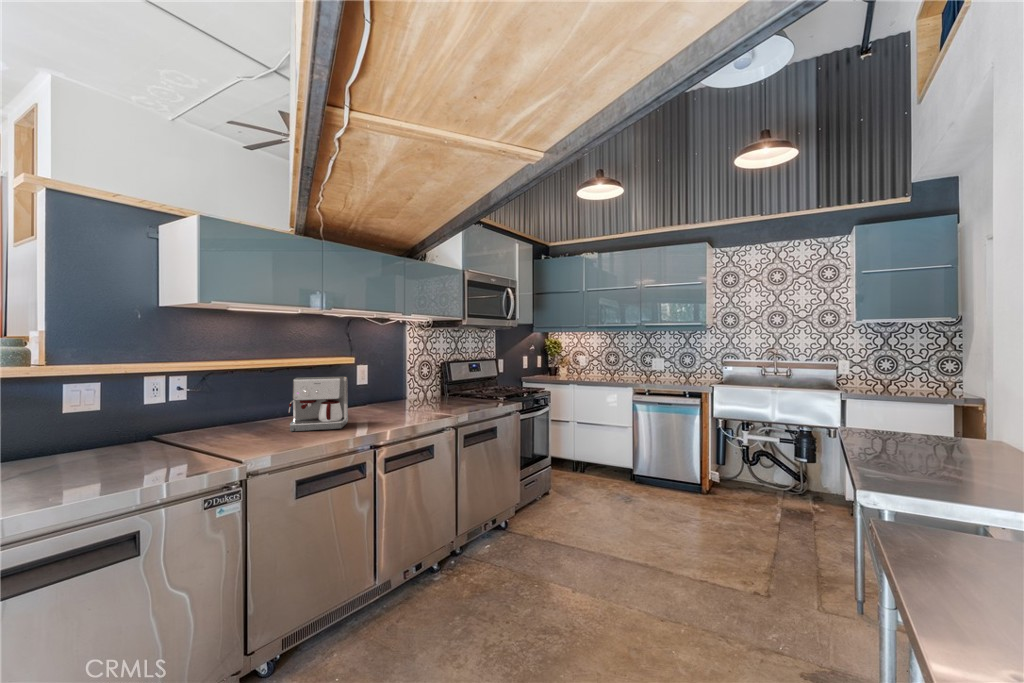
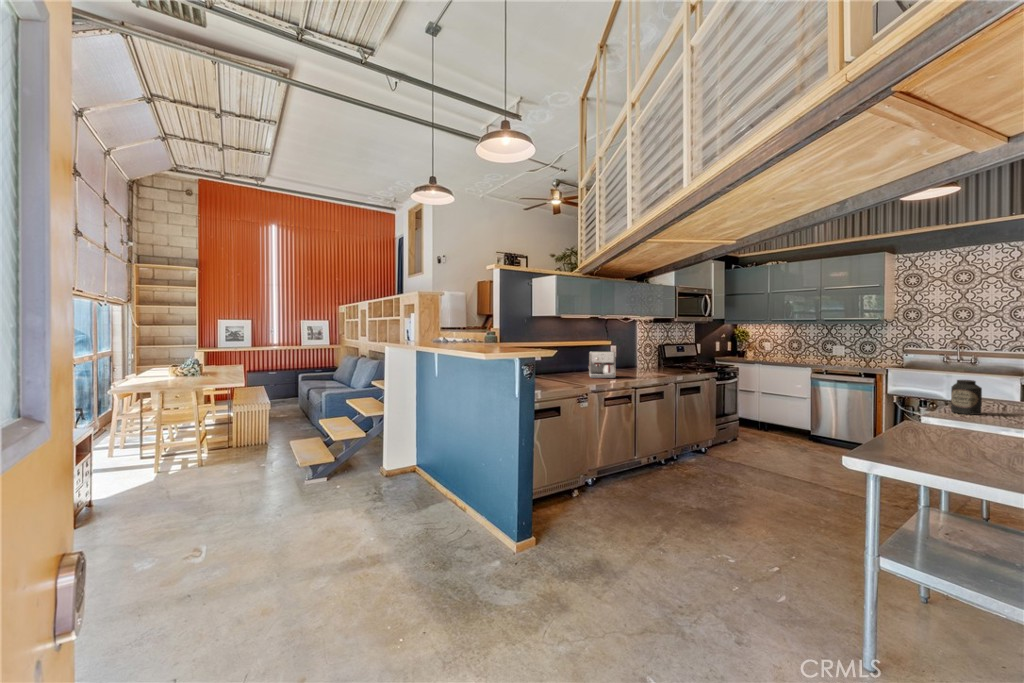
canister: none [899,424,951,494] -> present [951,380,982,415]

